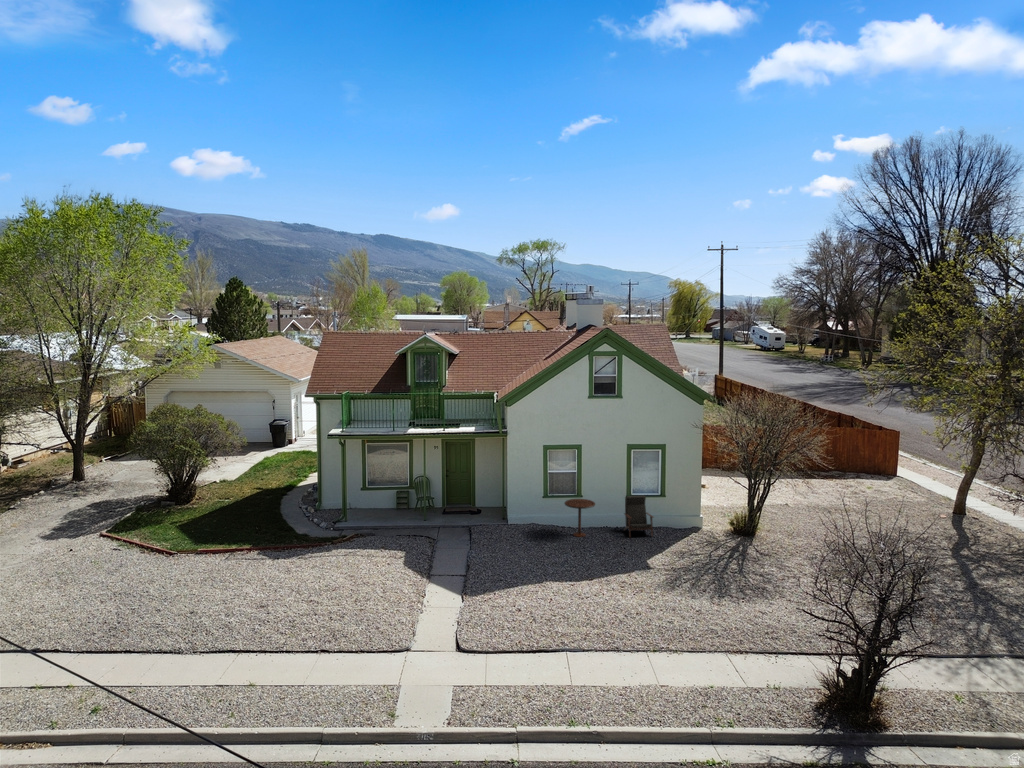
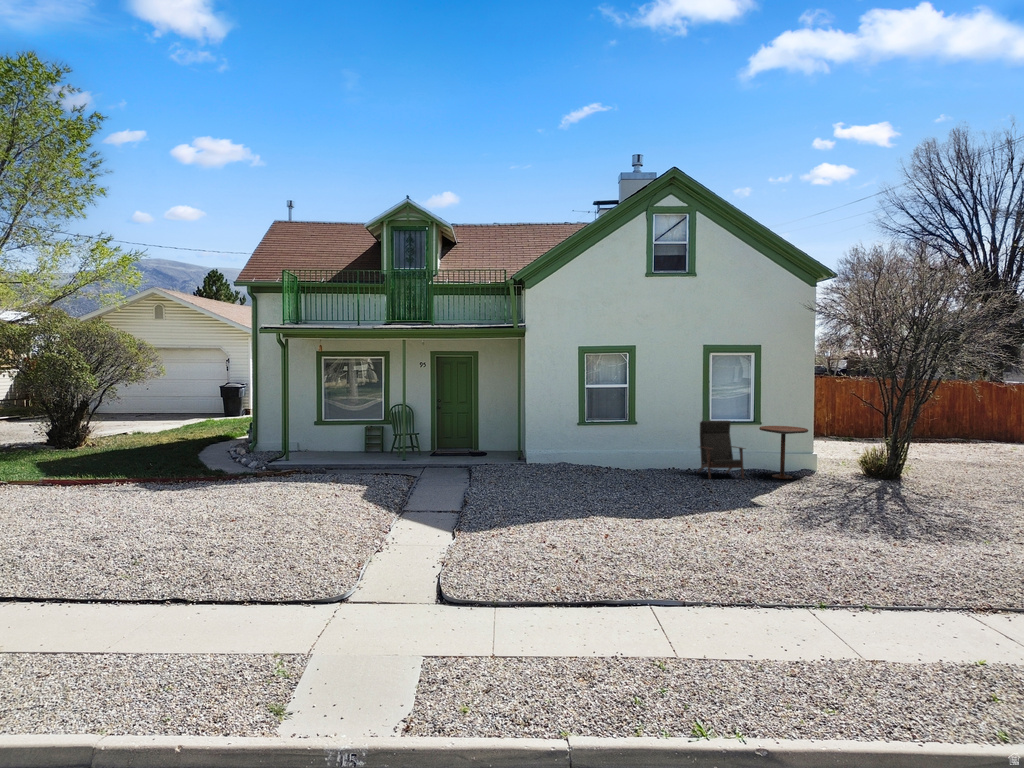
pedestal table: present [565,499,595,537] -> present [759,426,808,479]

